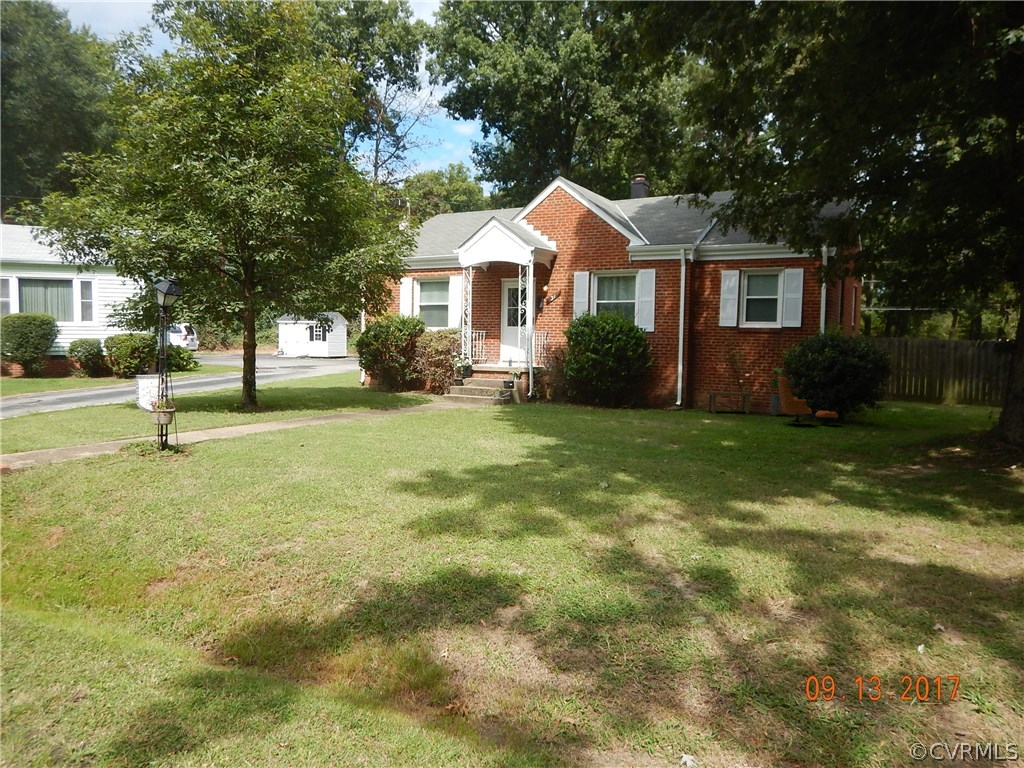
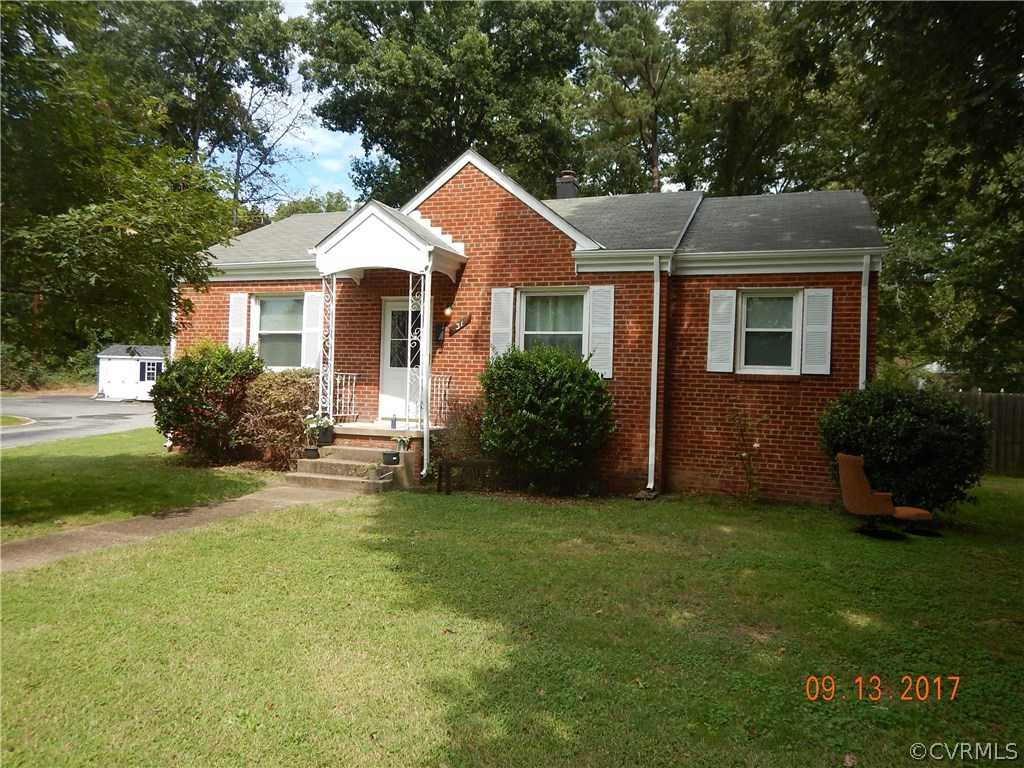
potted plant: present [770,369,782,416] -> none [784,435,817,507]
bench: present [708,392,751,414] -> present [436,459,497,495]

